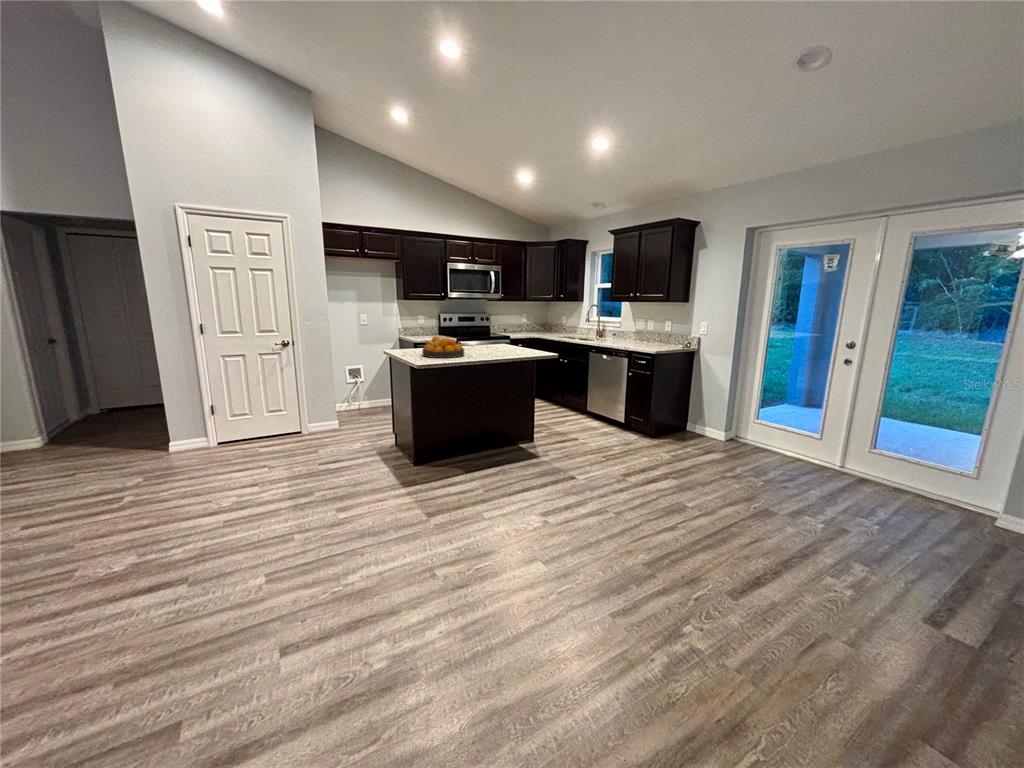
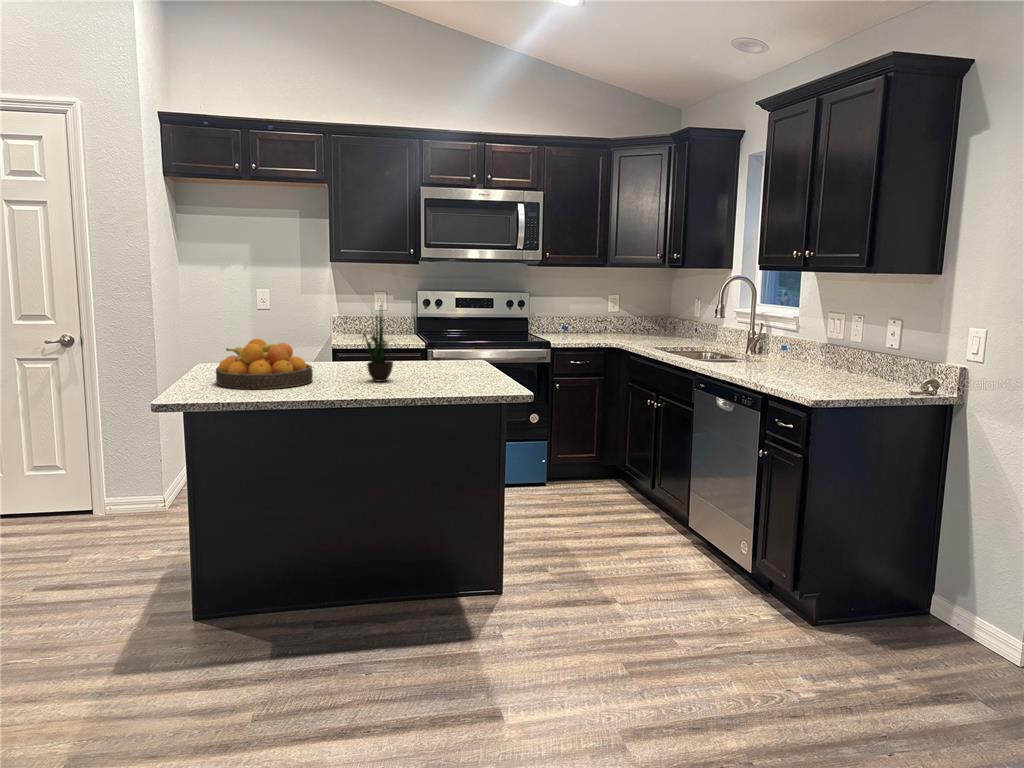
potted plant: none [478,313,498,353] -> present [363,307,393,382]

